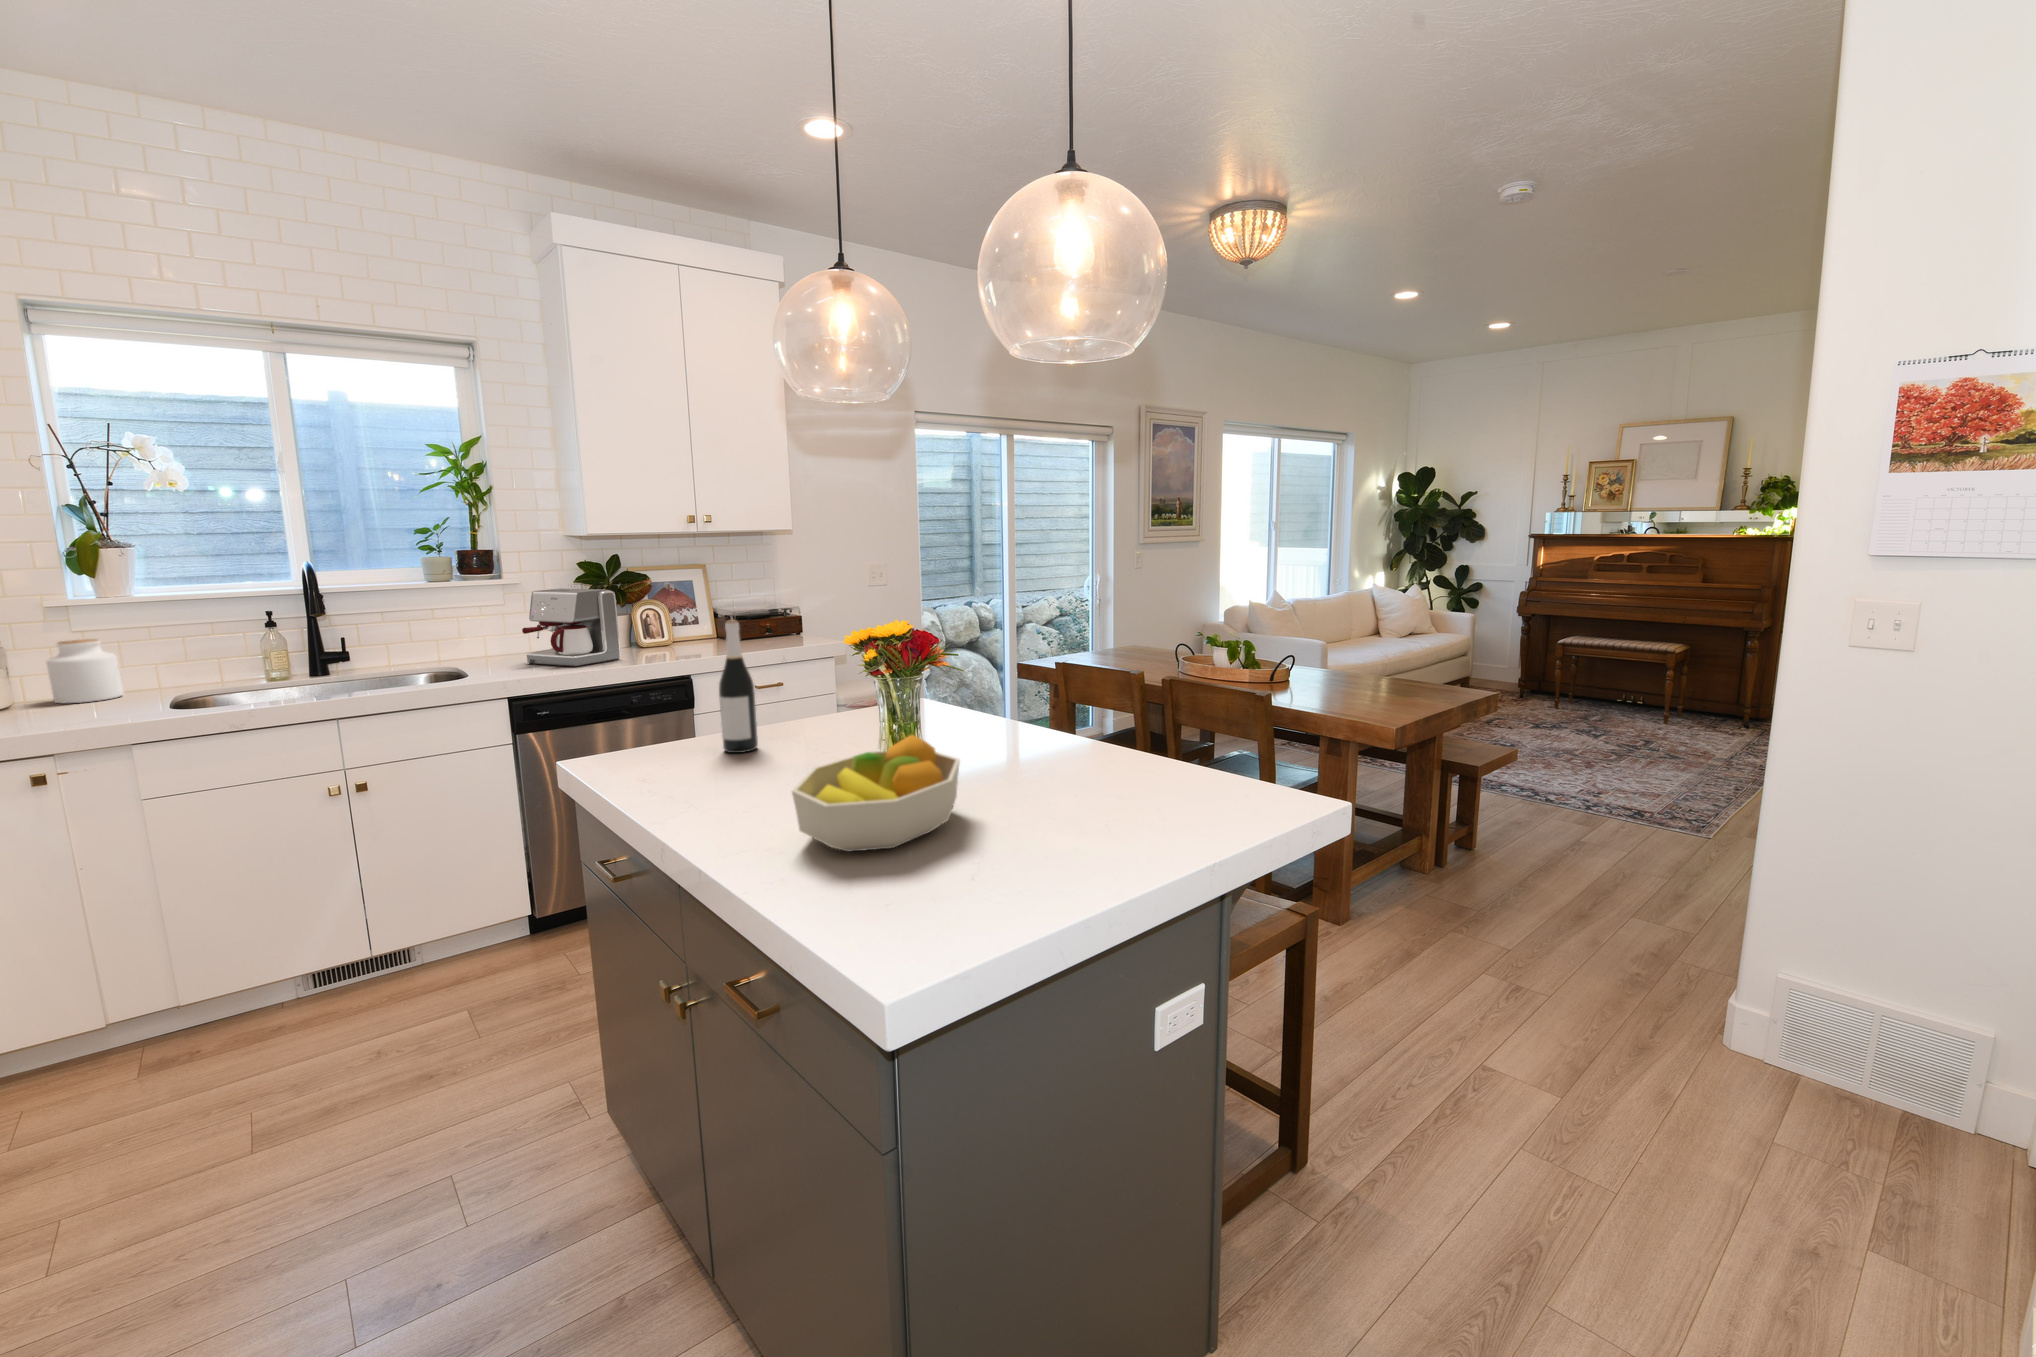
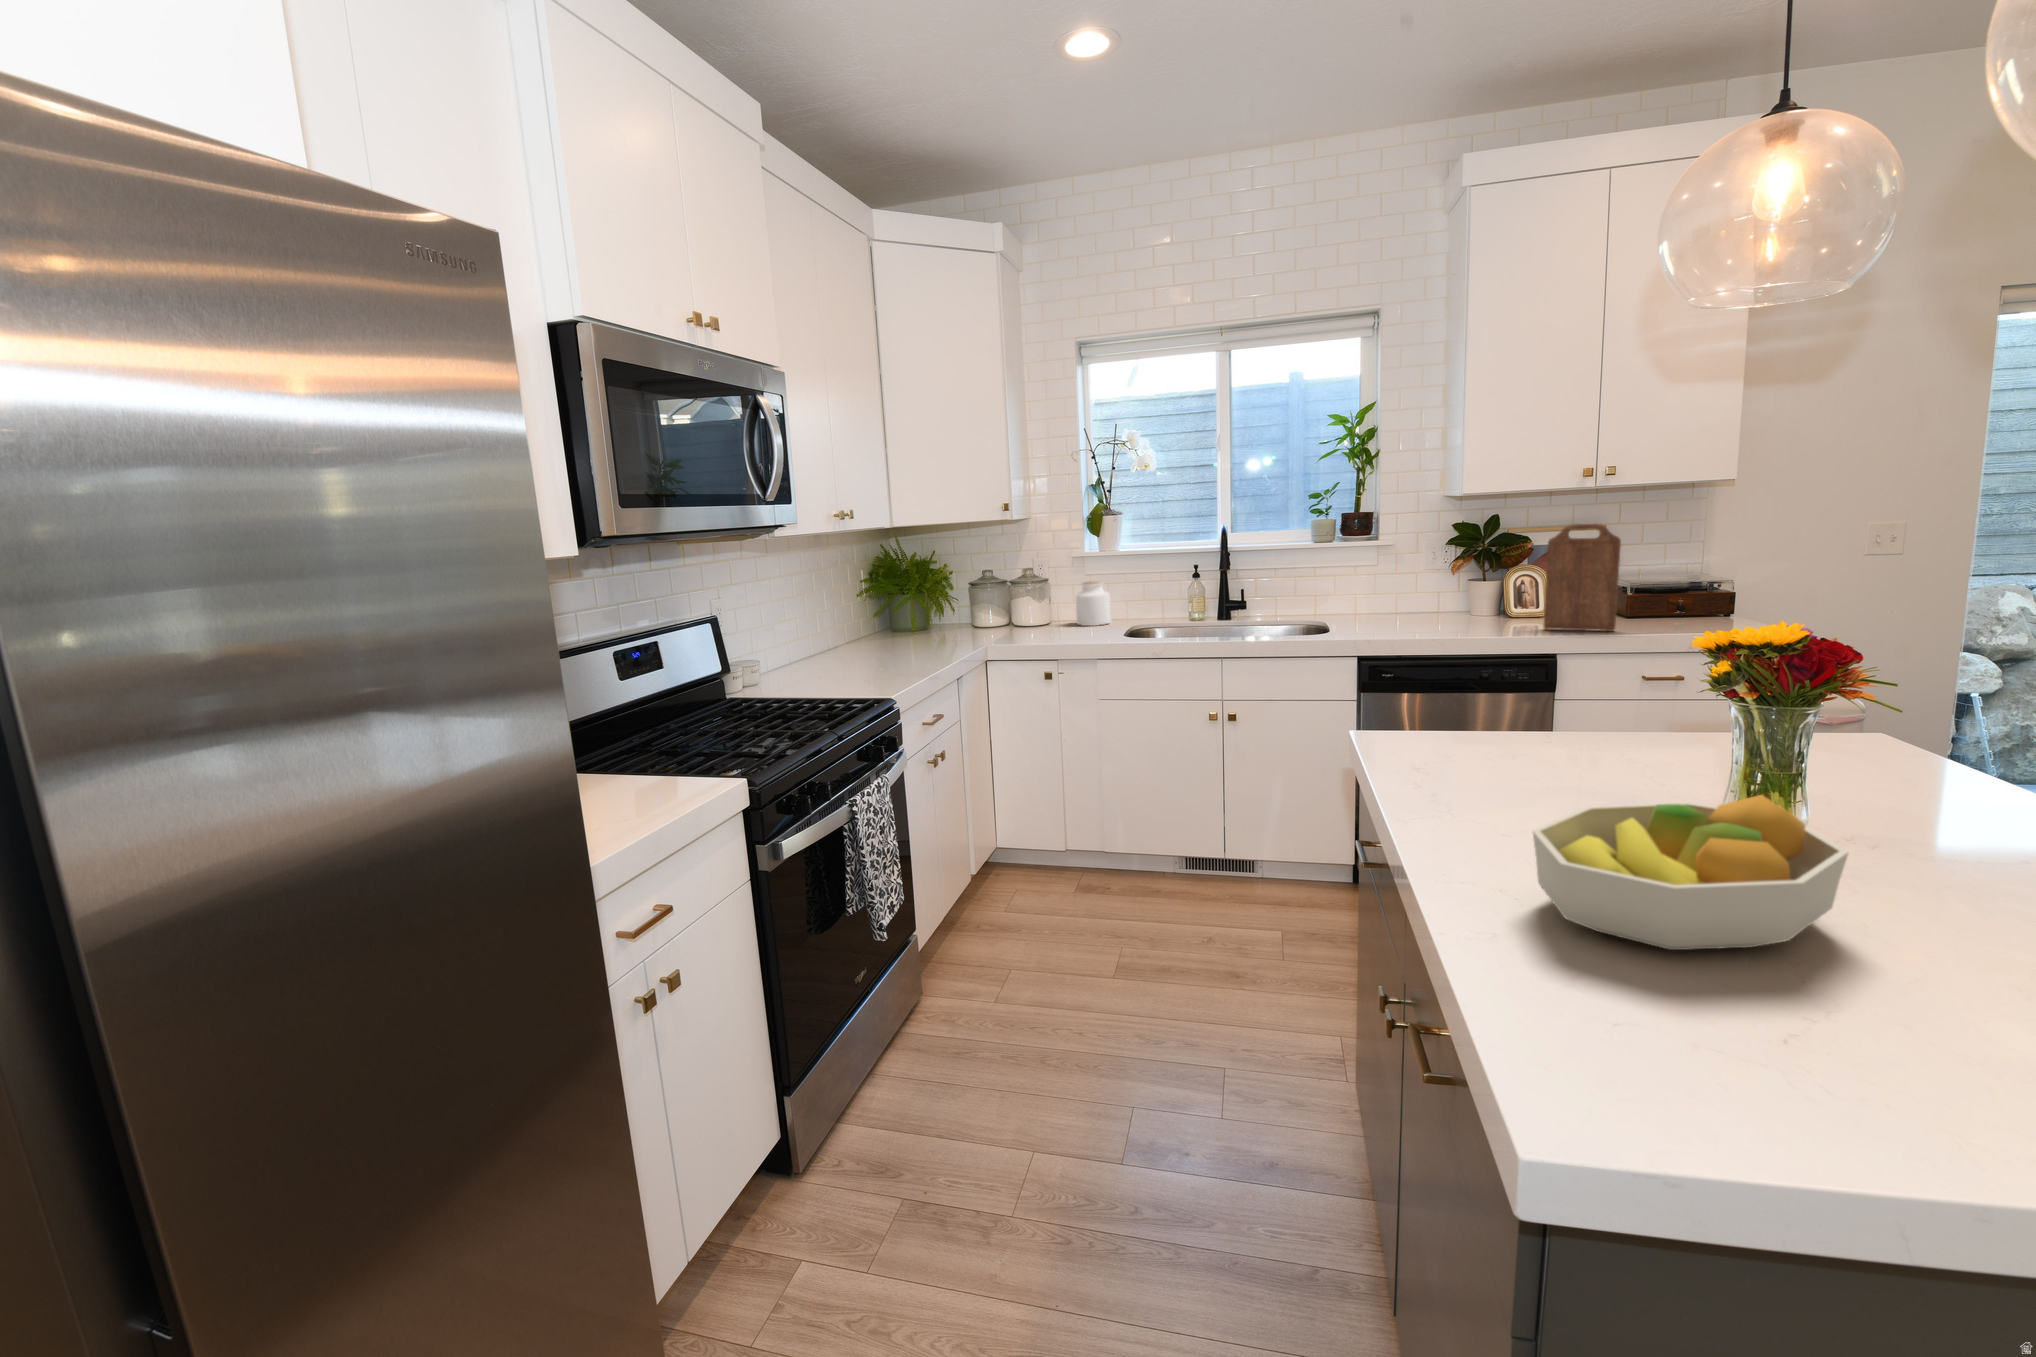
cutting board: none [669,563,730,655] -> present [1544,524,1621,631]
coffee maker: present [522,588,621,667] -> none [1384,551,1482,632]
wine bottle: present [719,620,758,753] -> none [1526,601,1576,762]

